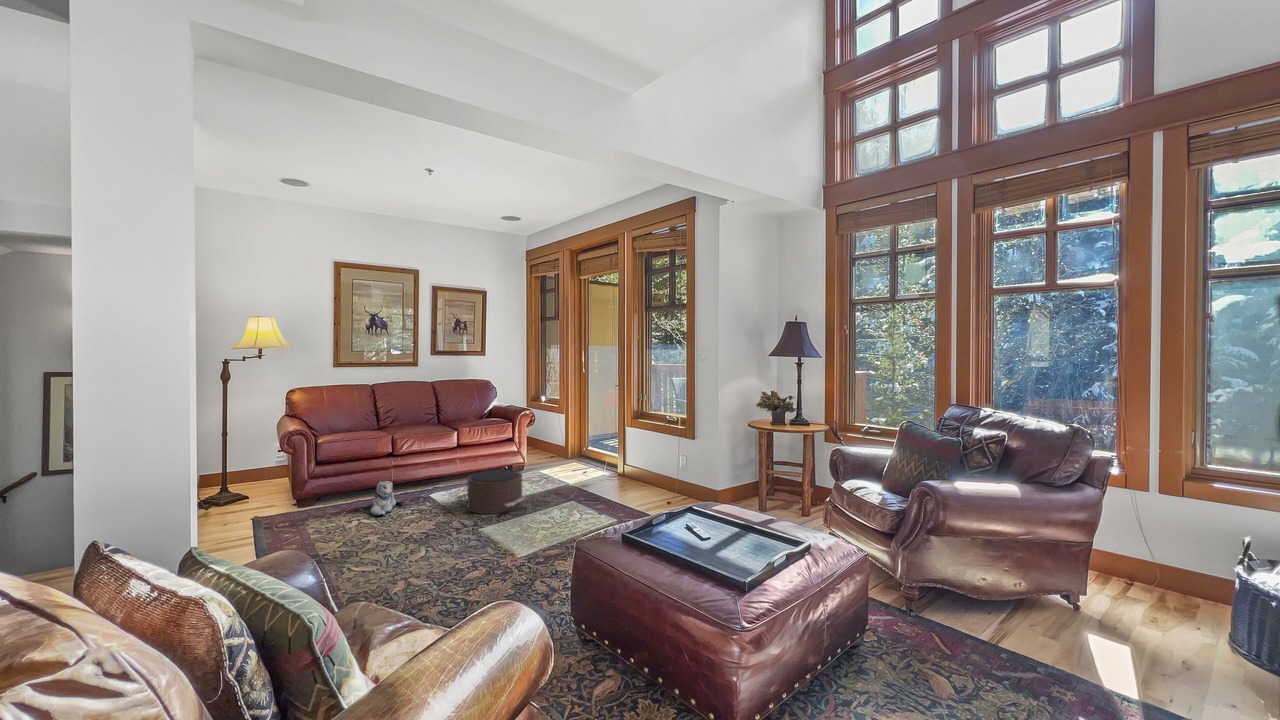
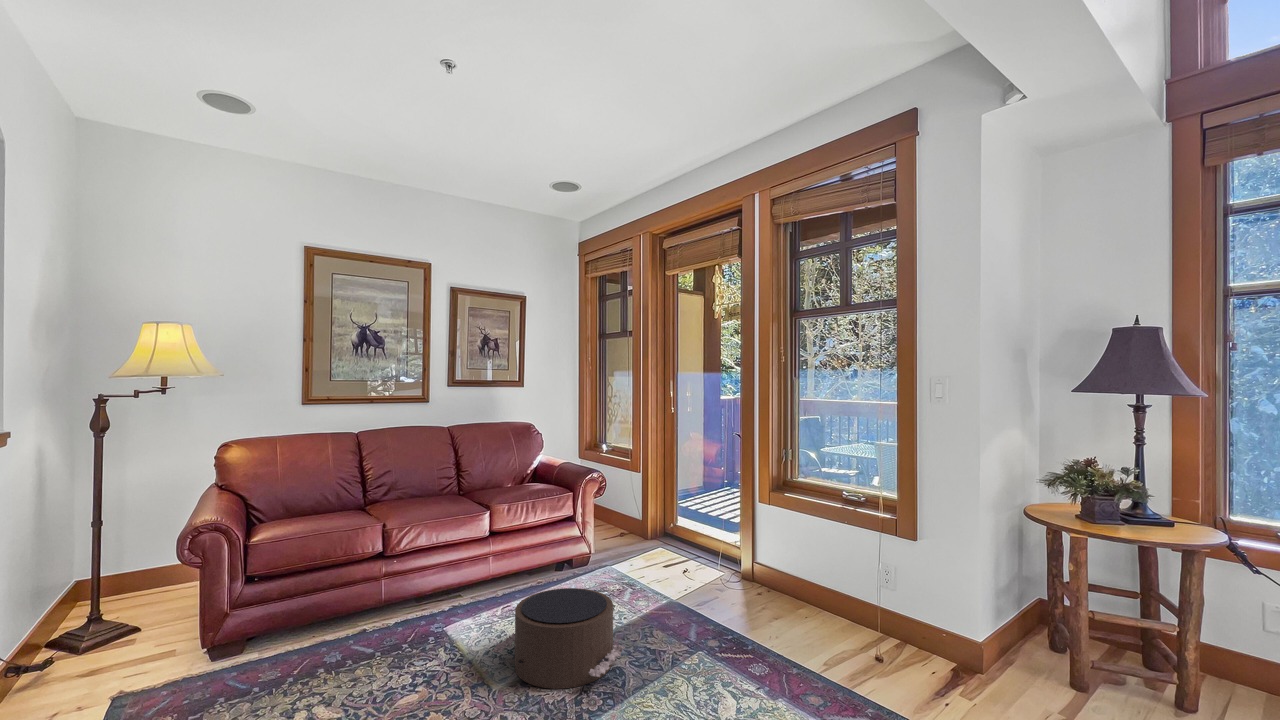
plush toy: present [370,481,403,516] -> none [335,617,398,695]

